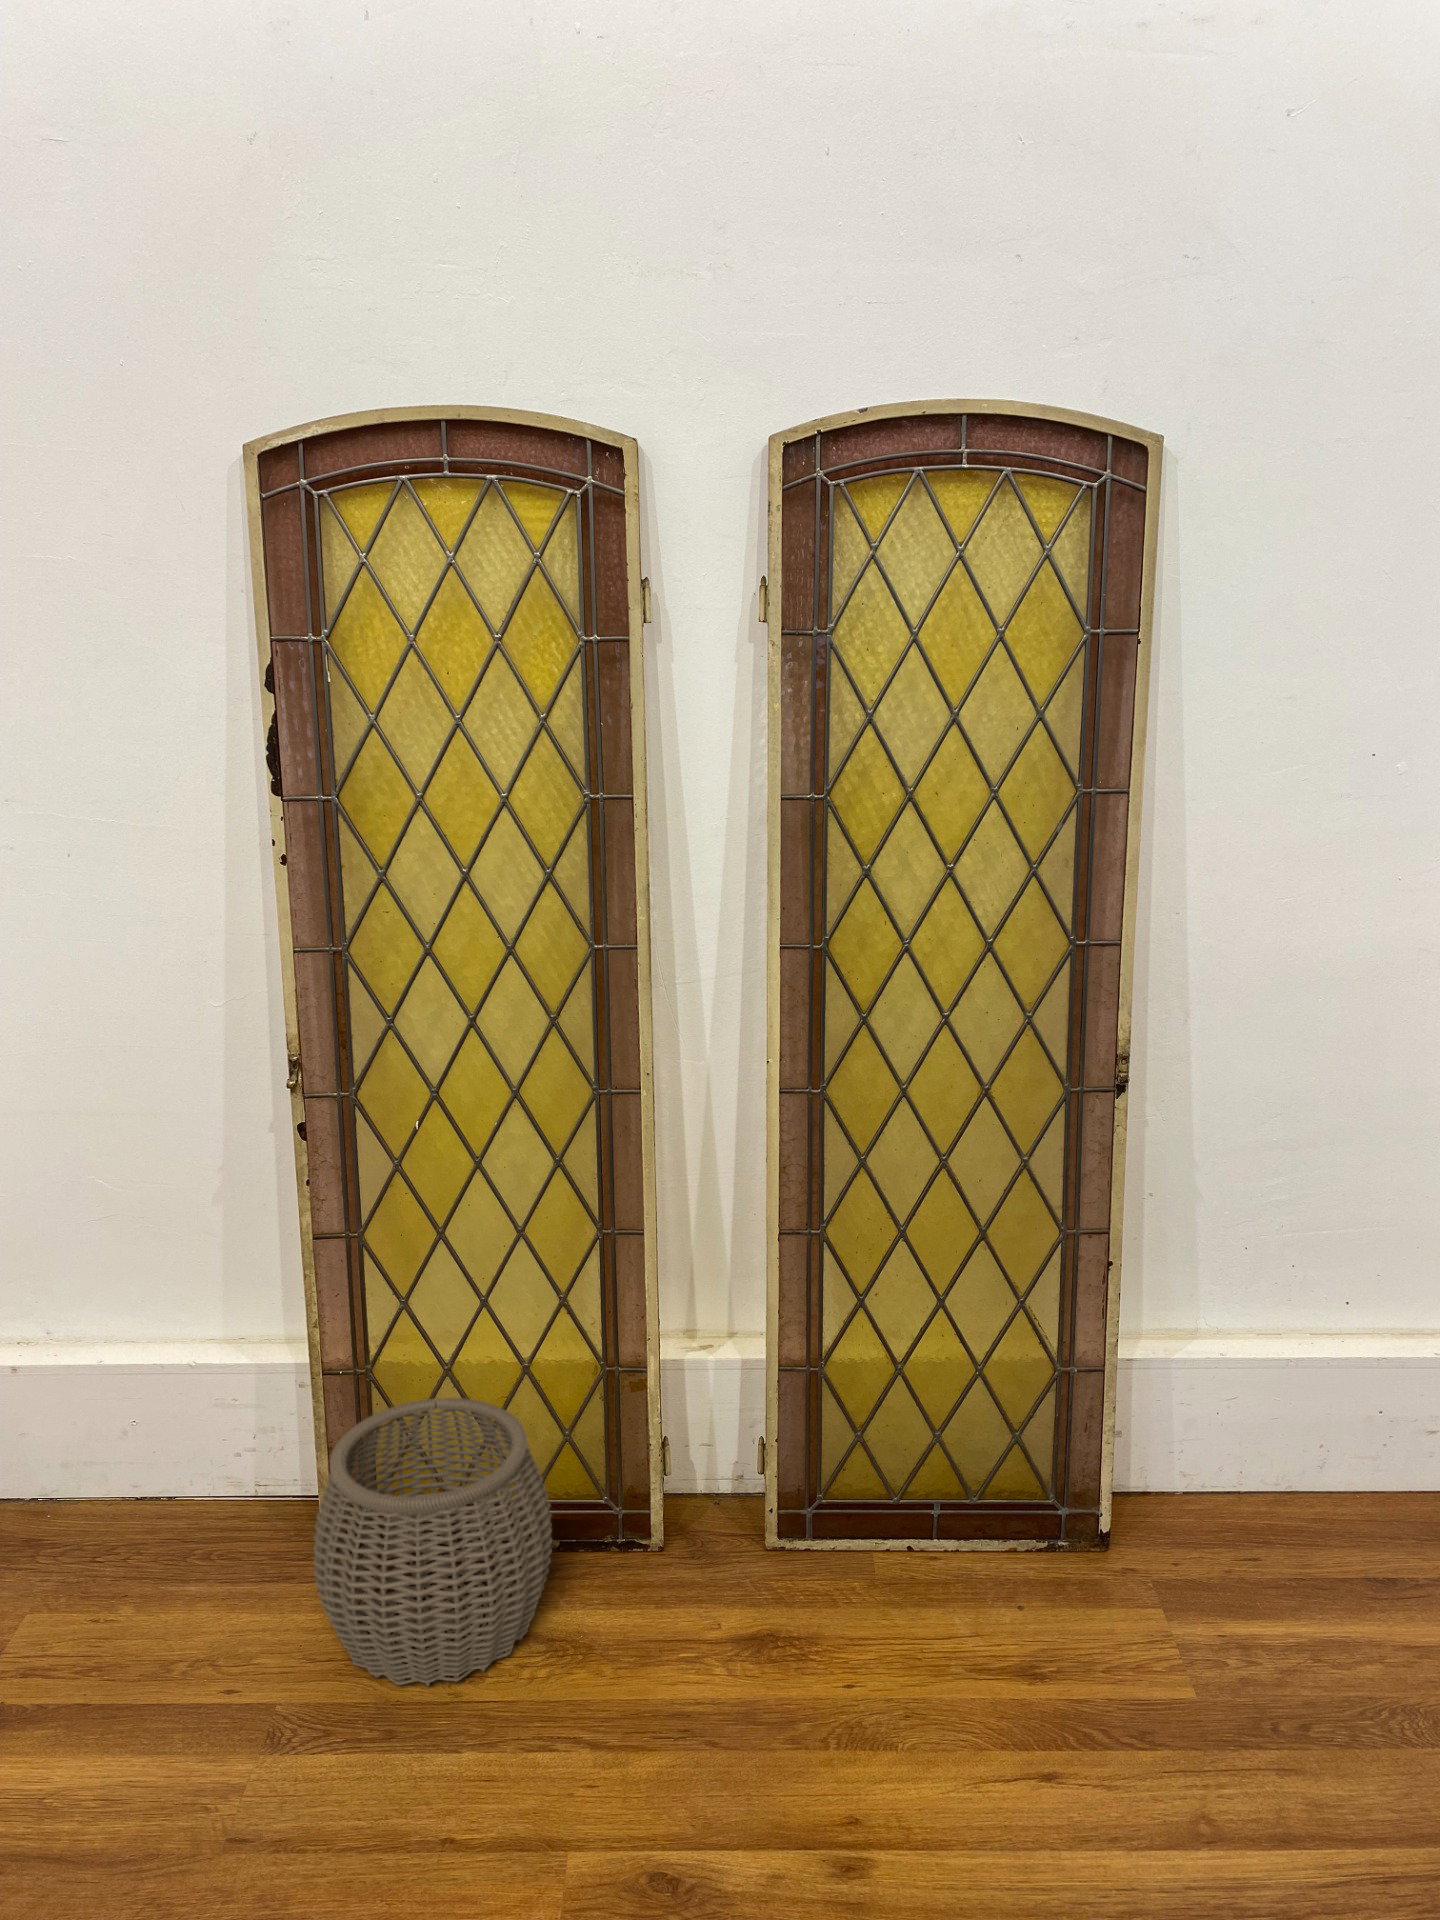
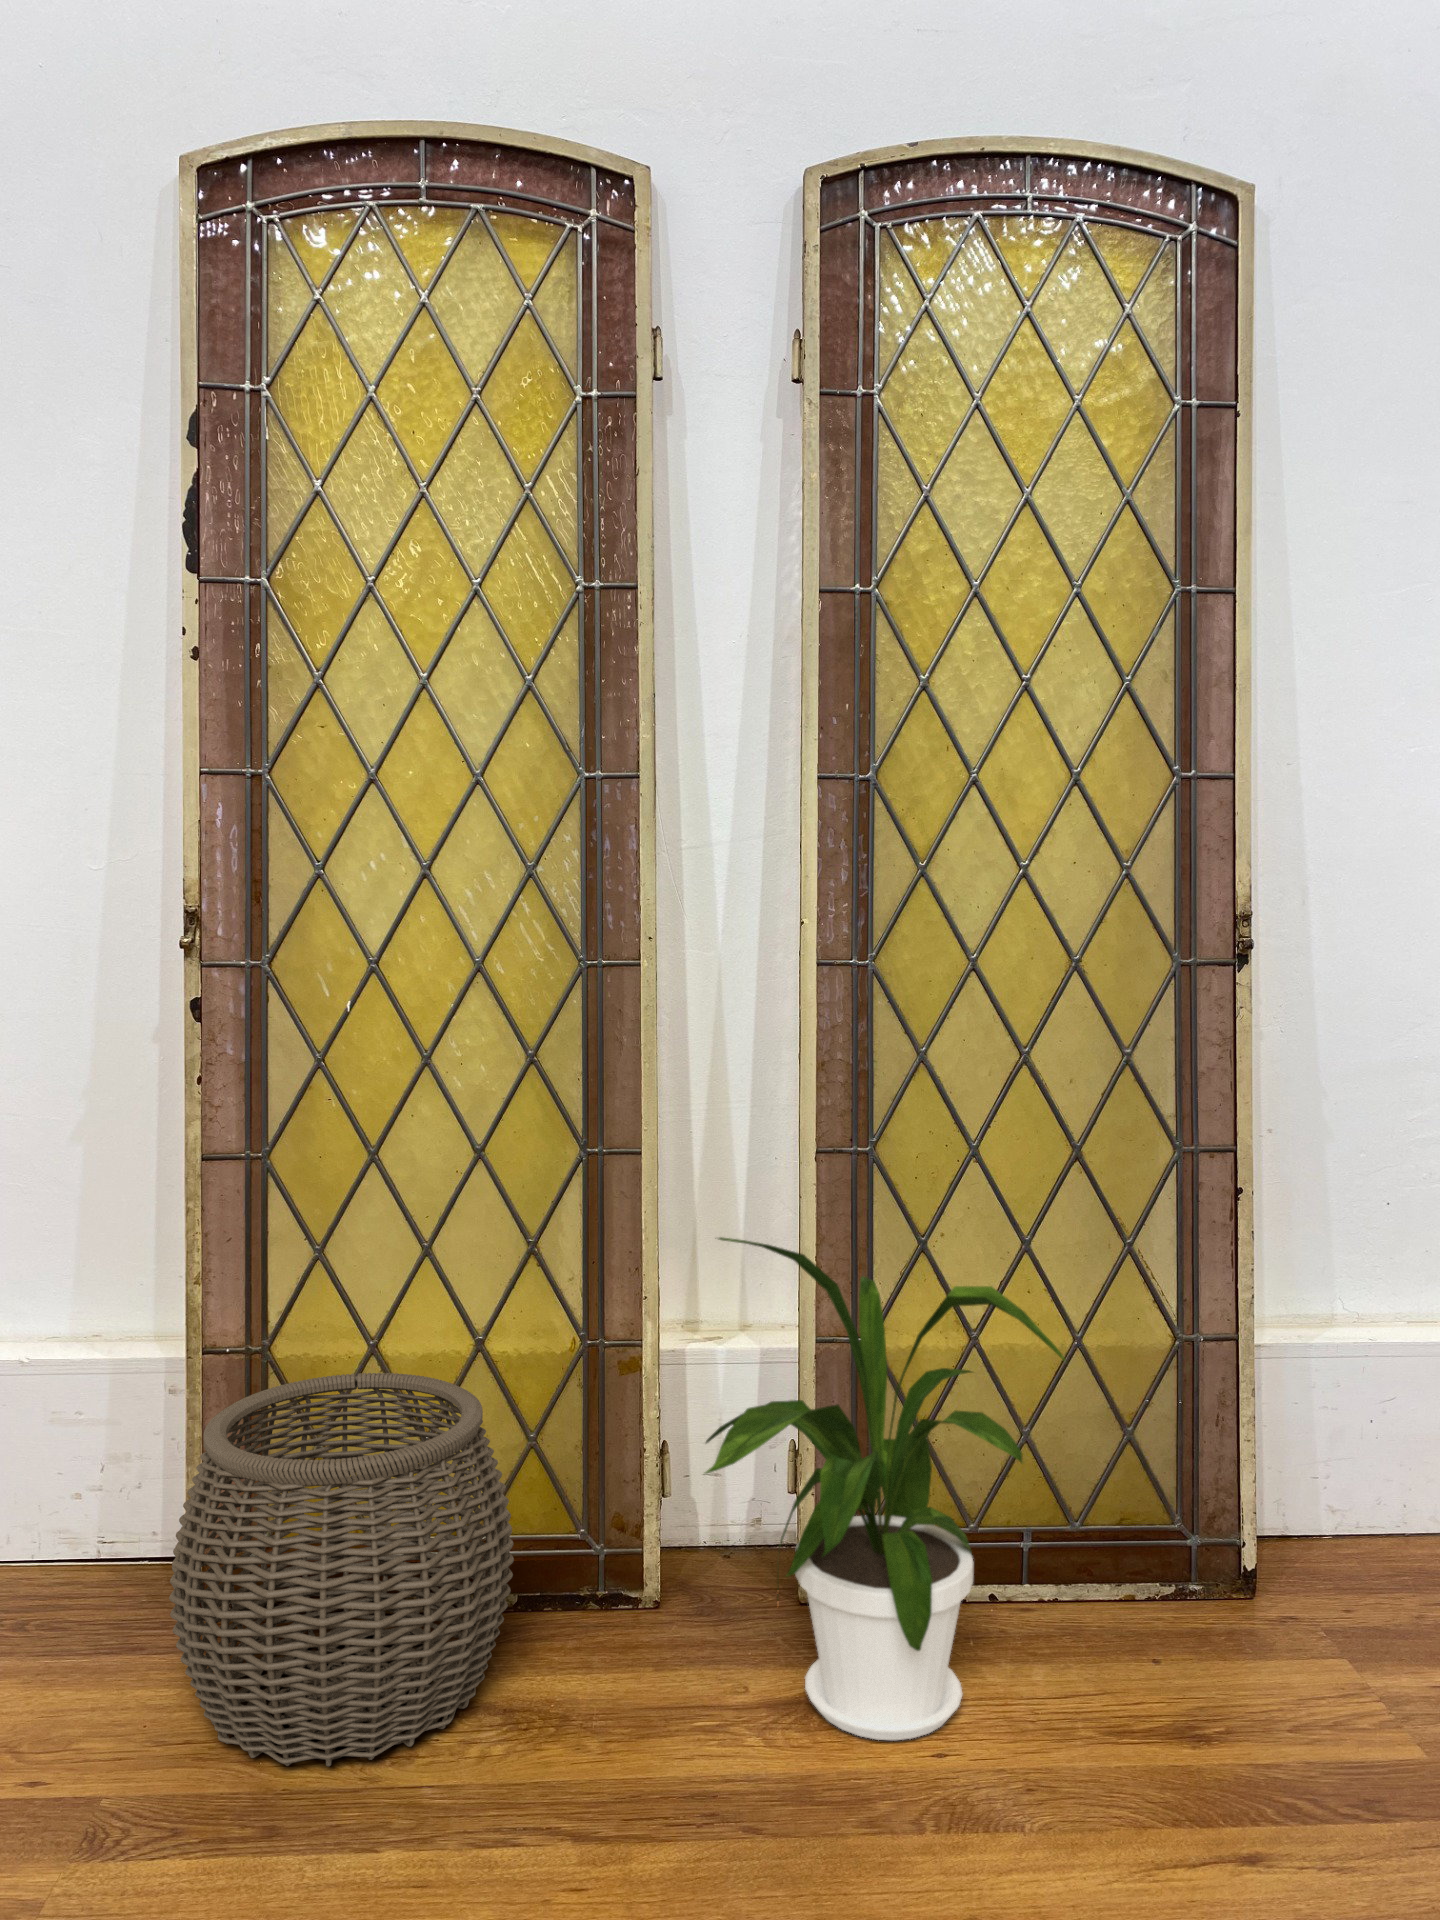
house plant: none [673,1335,945,1675] -> present [705,1237,1065,1740]

